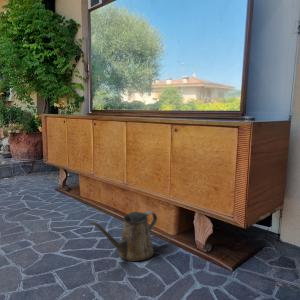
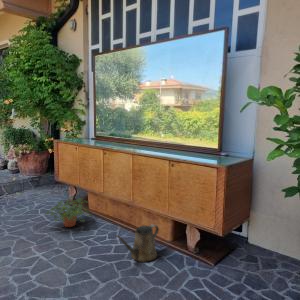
potted plant: none [20,178,80,215] -> present [46,196,91,227]

